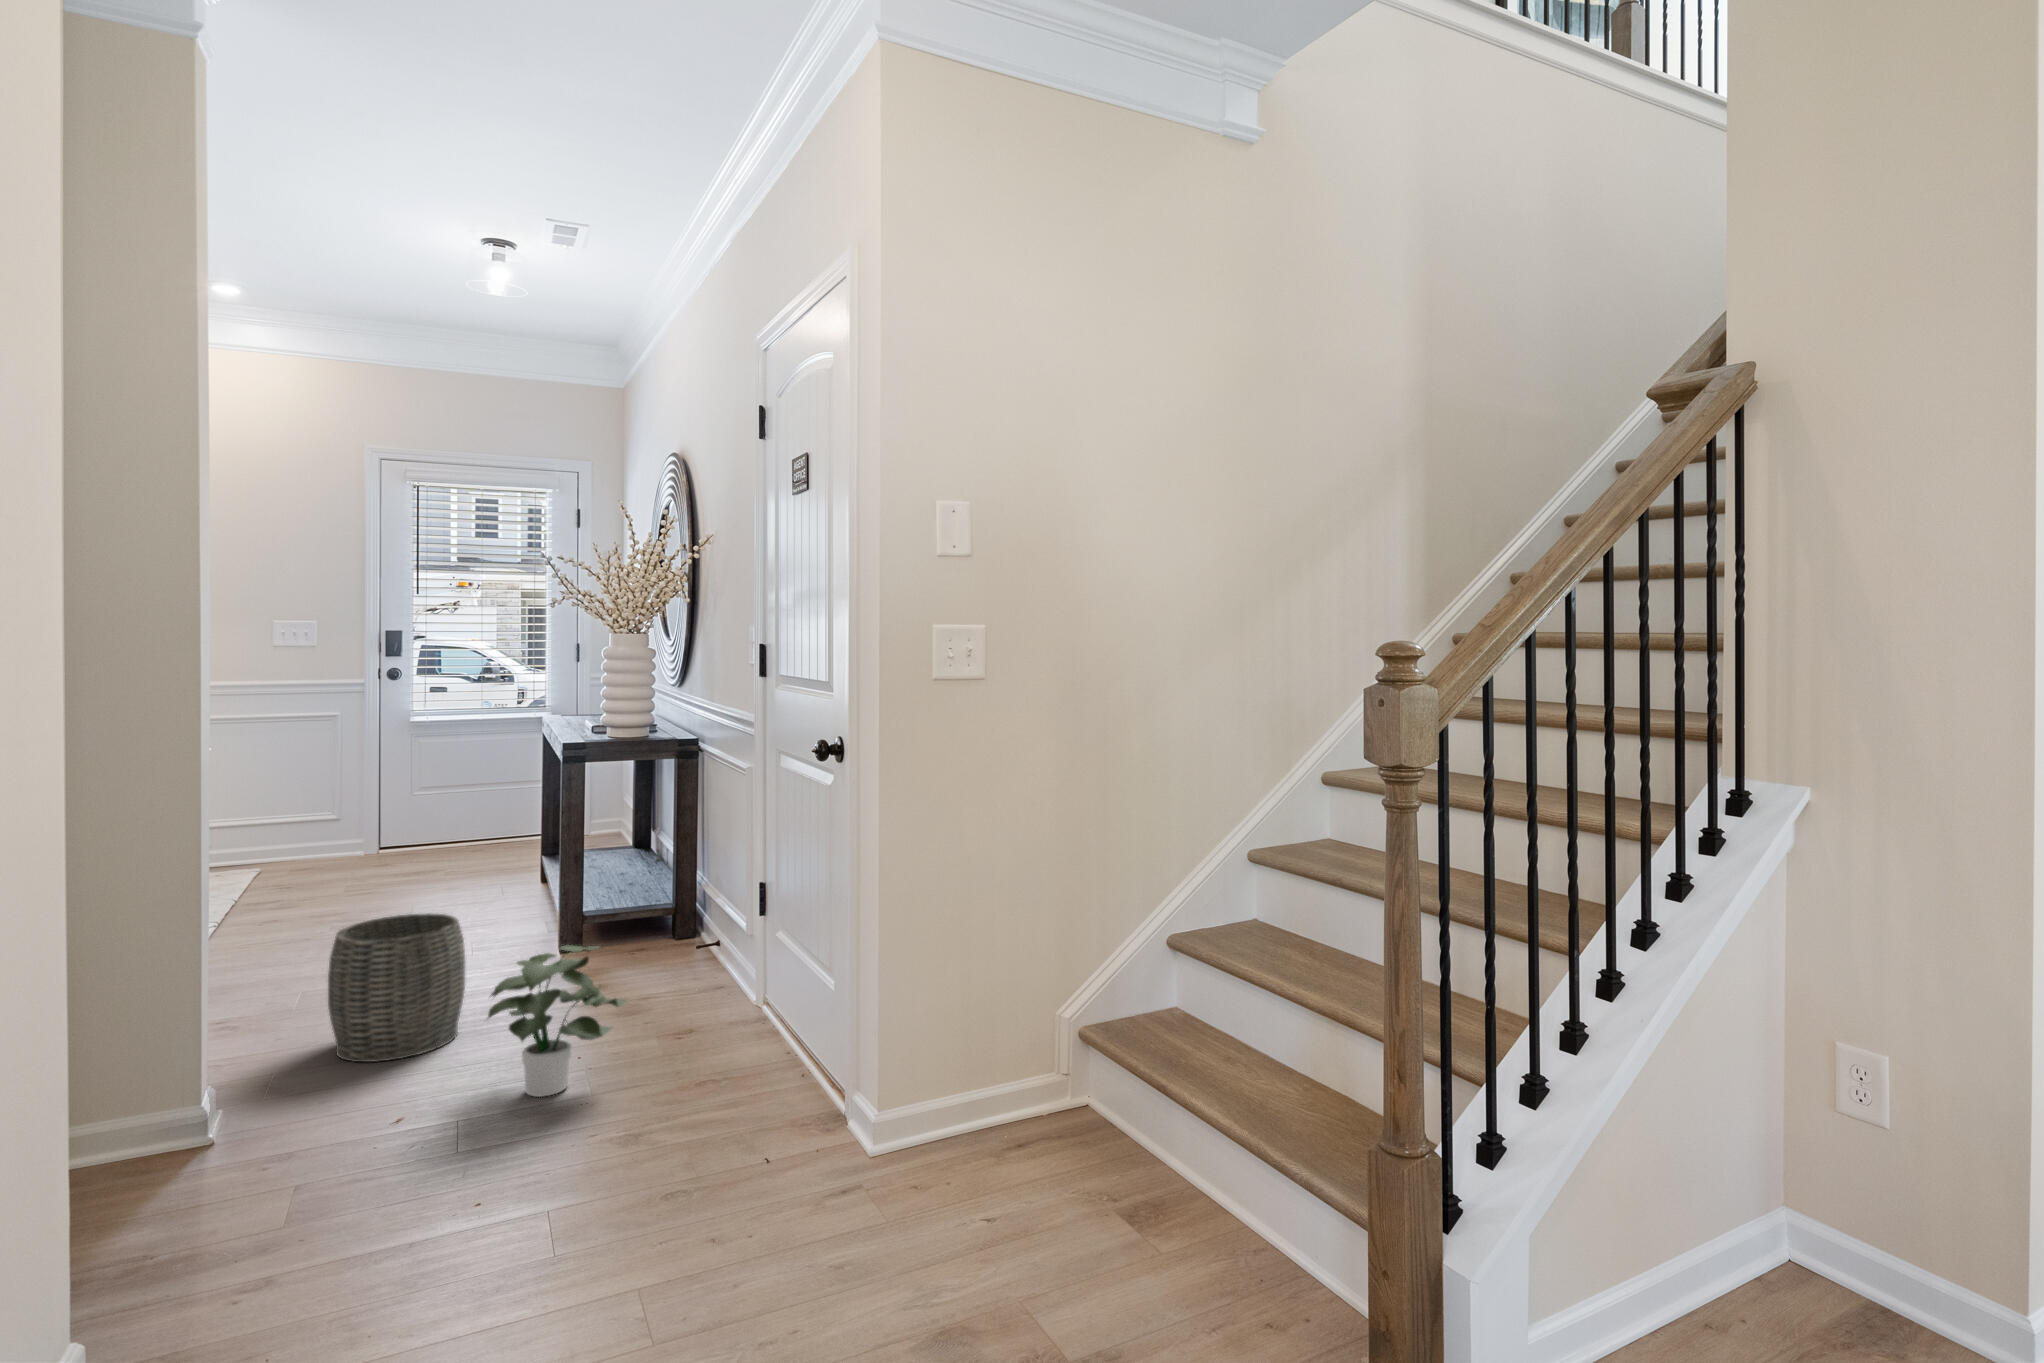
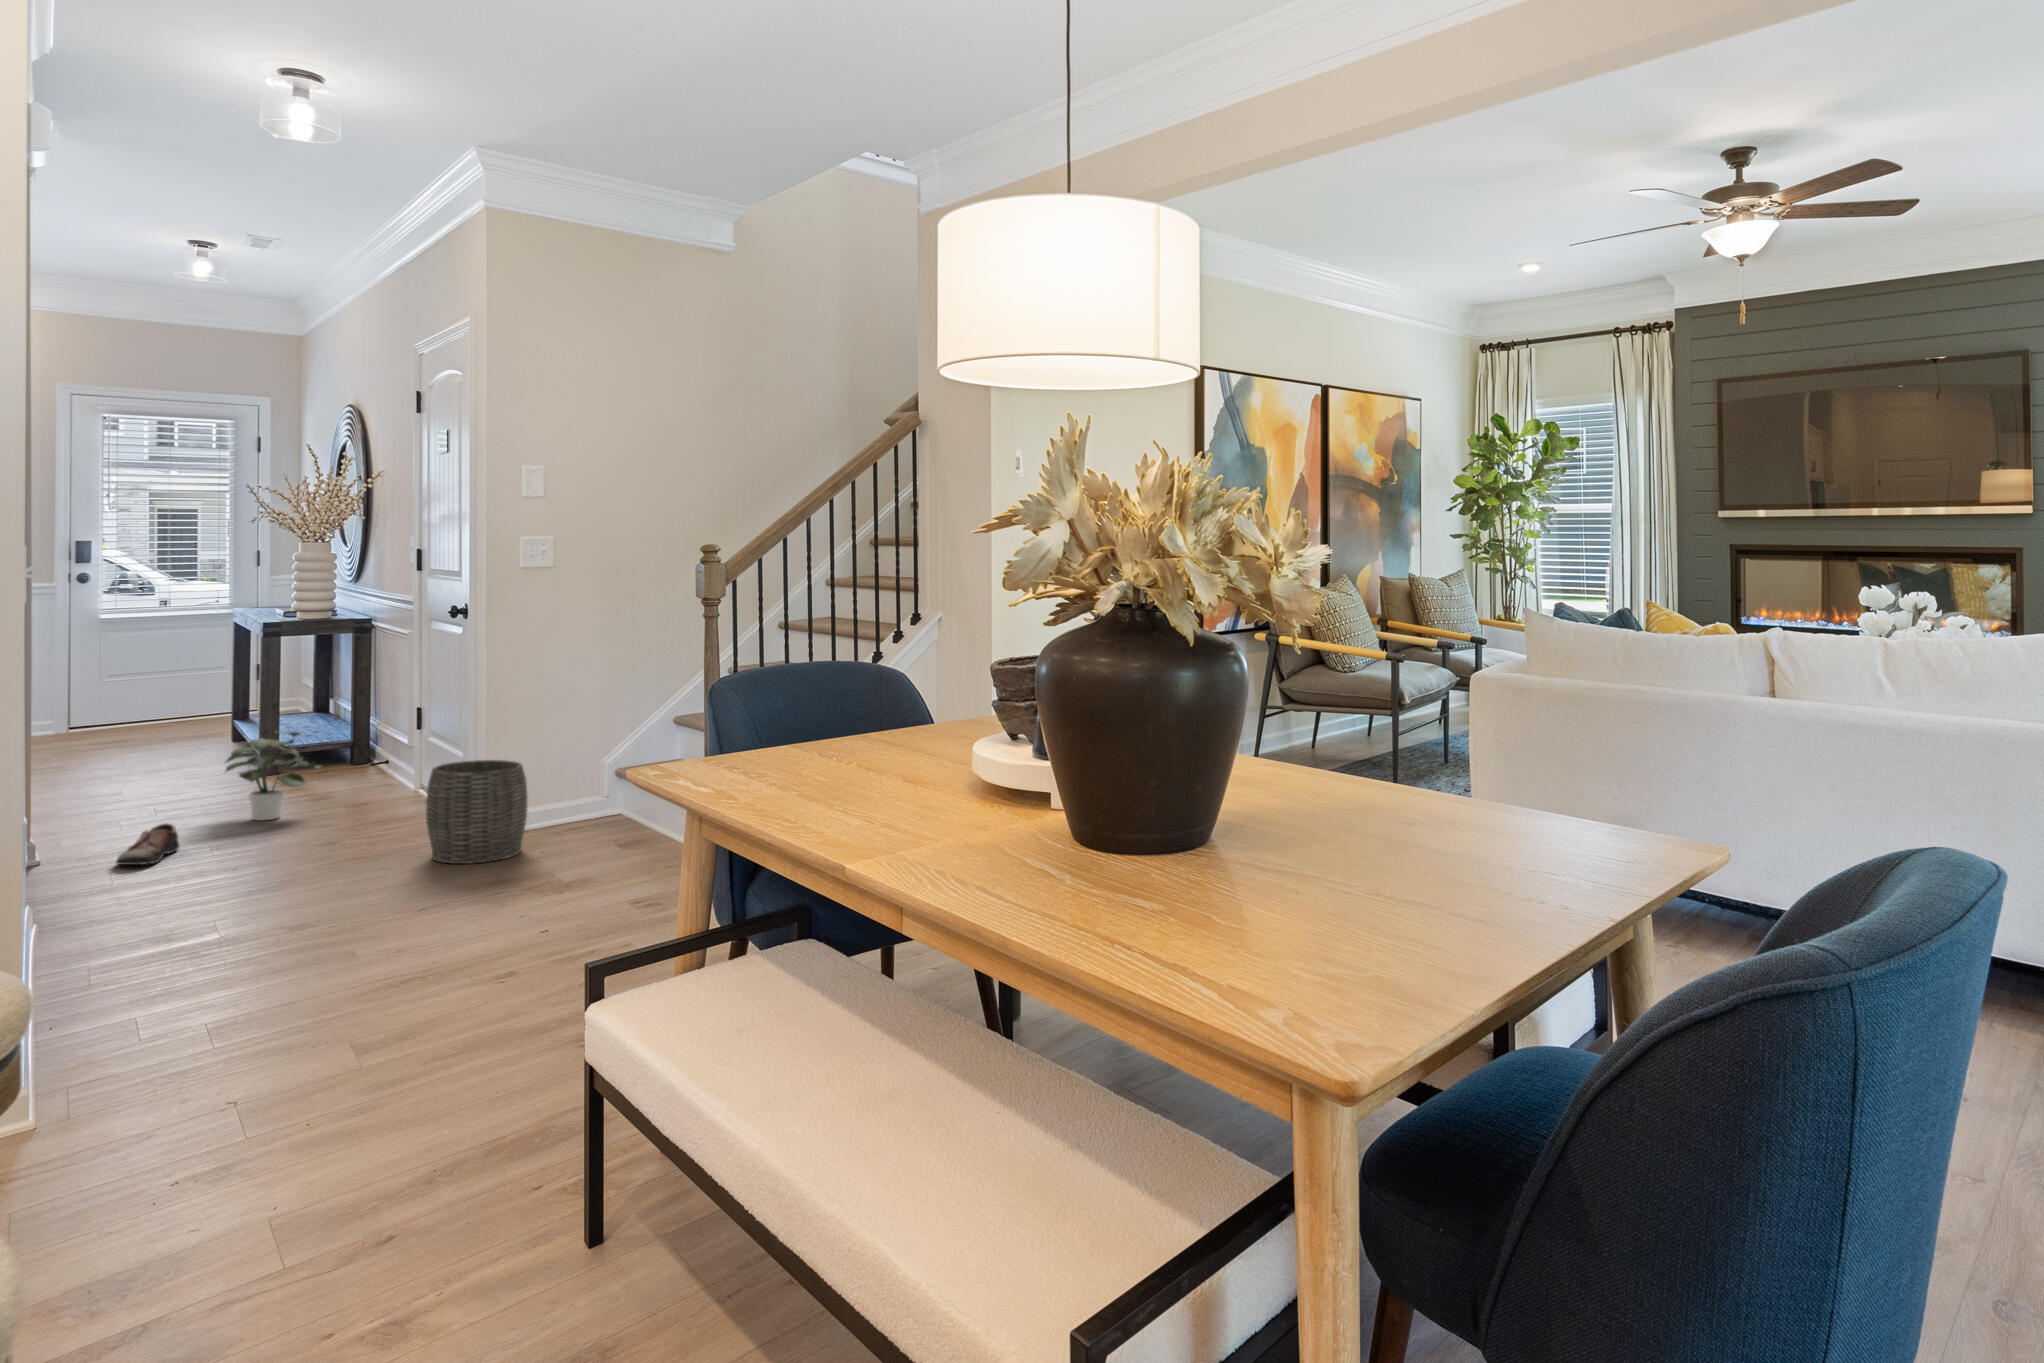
woven basket: present [328,913,465,1062] -> present [426,760,527,864]
shoe: none [278,1147,398,1259] -> present [116,824,179,865]

